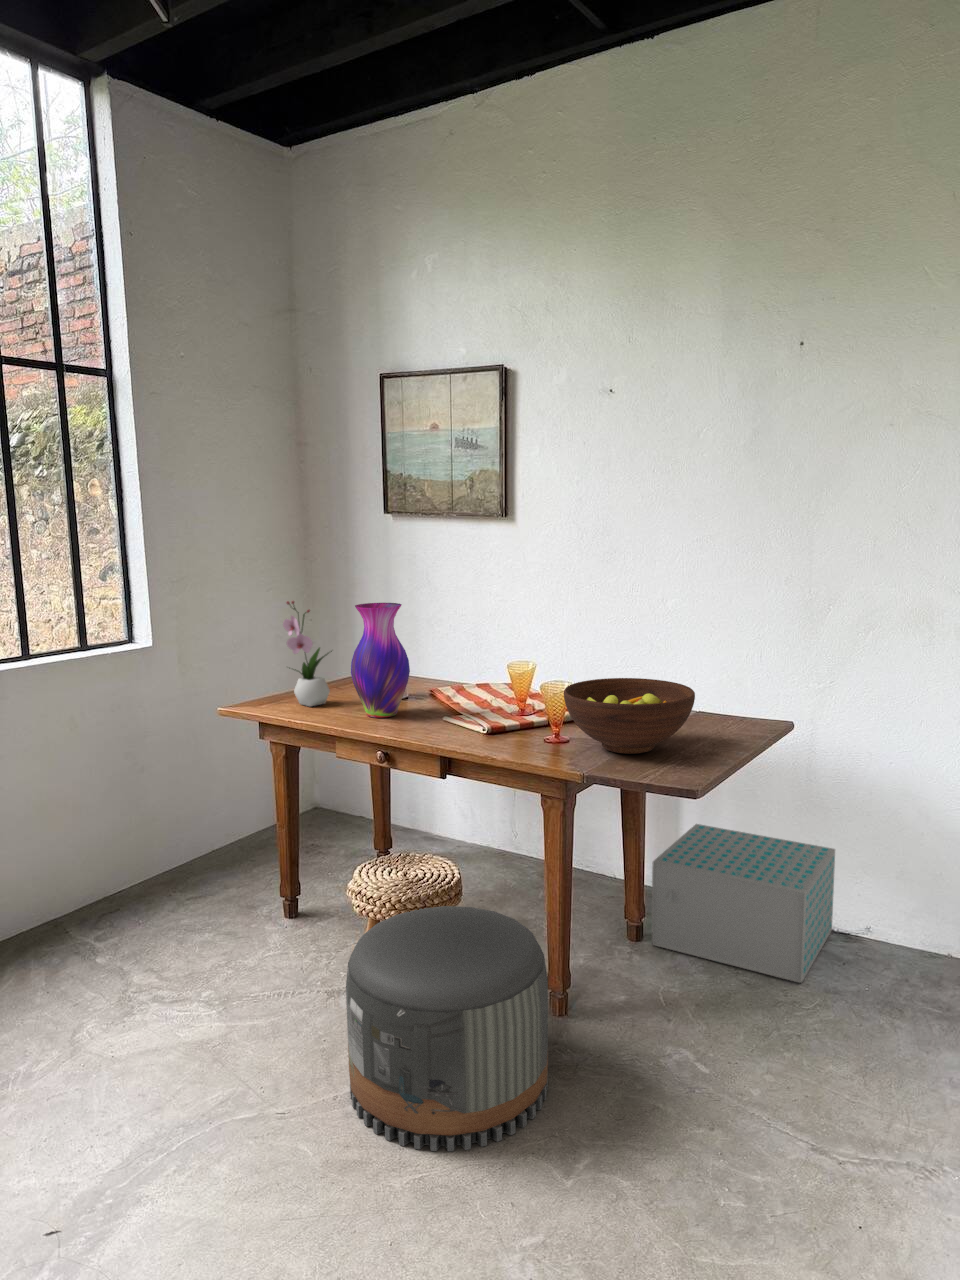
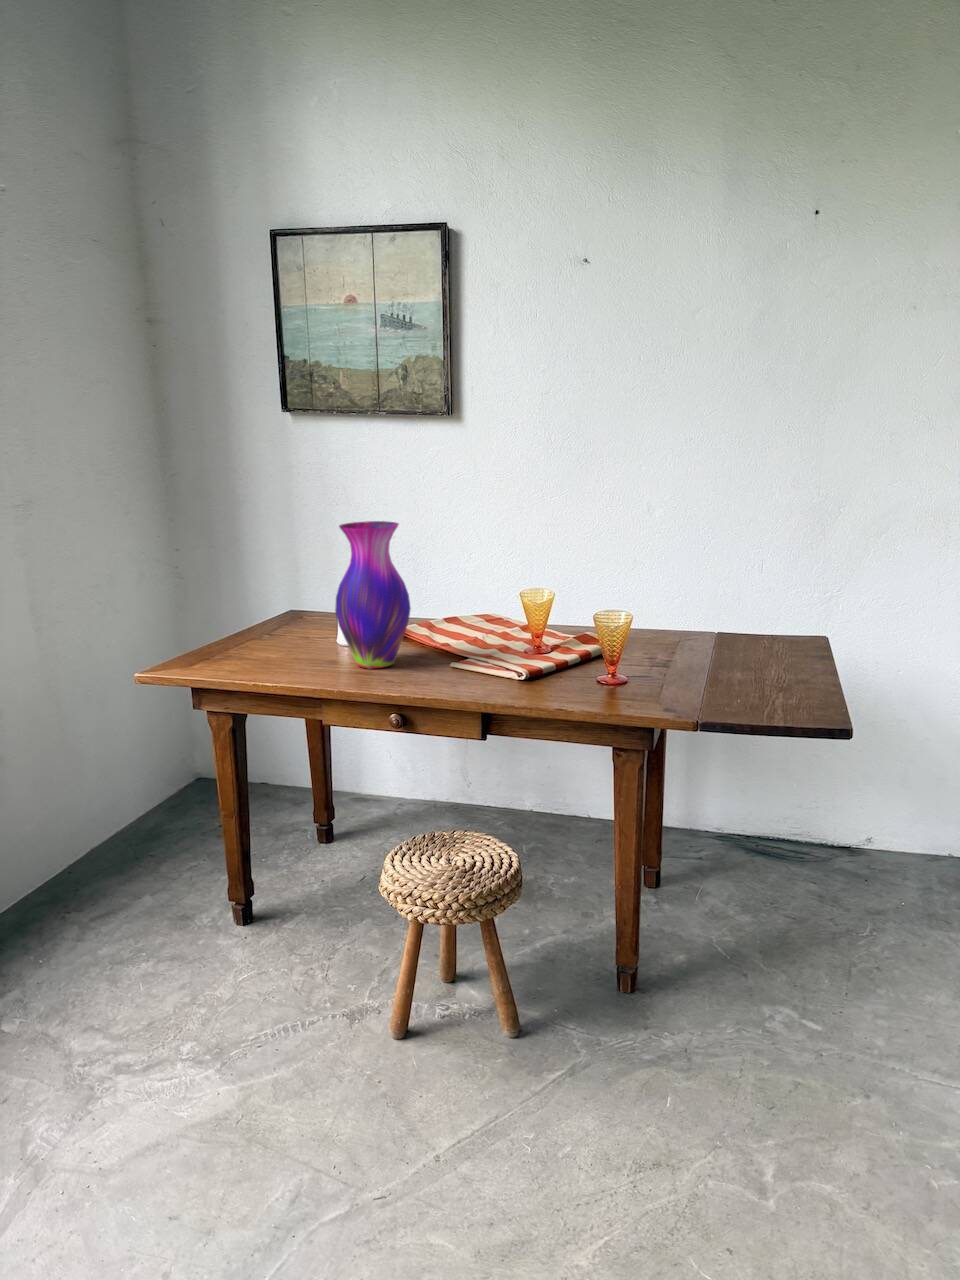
flower arrangement: present [283,601,332,706] -> none [229,523,295,660]
fruit bowl: present [564,678,695,754] -> none [640,600,800,690]
storage box: present [652,824,835,983] -> none [680,756,862,917]
pouf: present [346,906,548,1151] -> none [433,893,687,1208]

